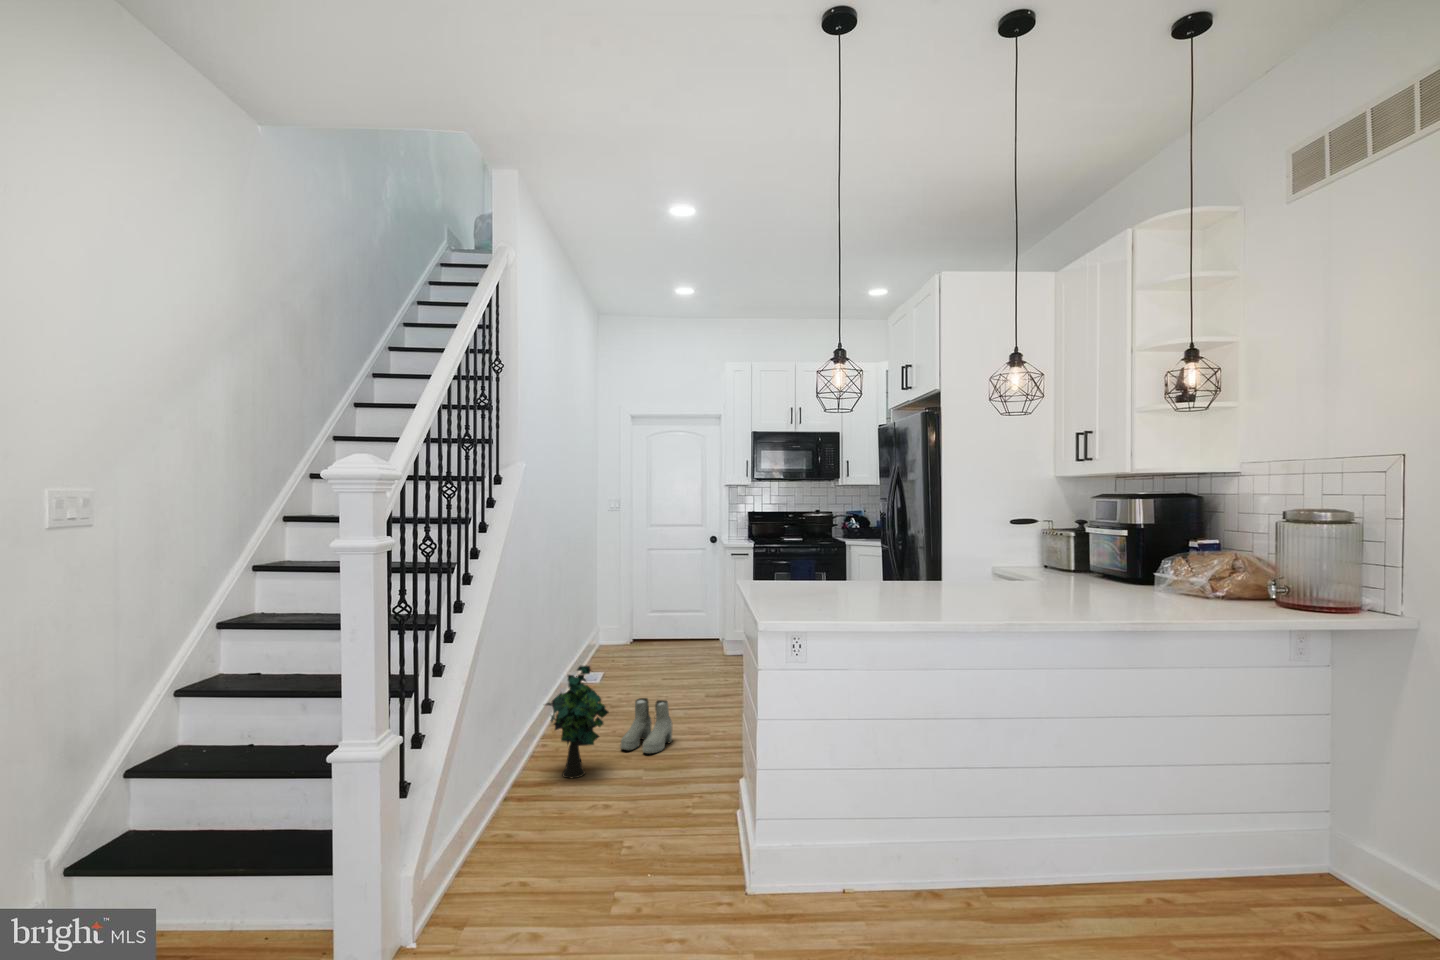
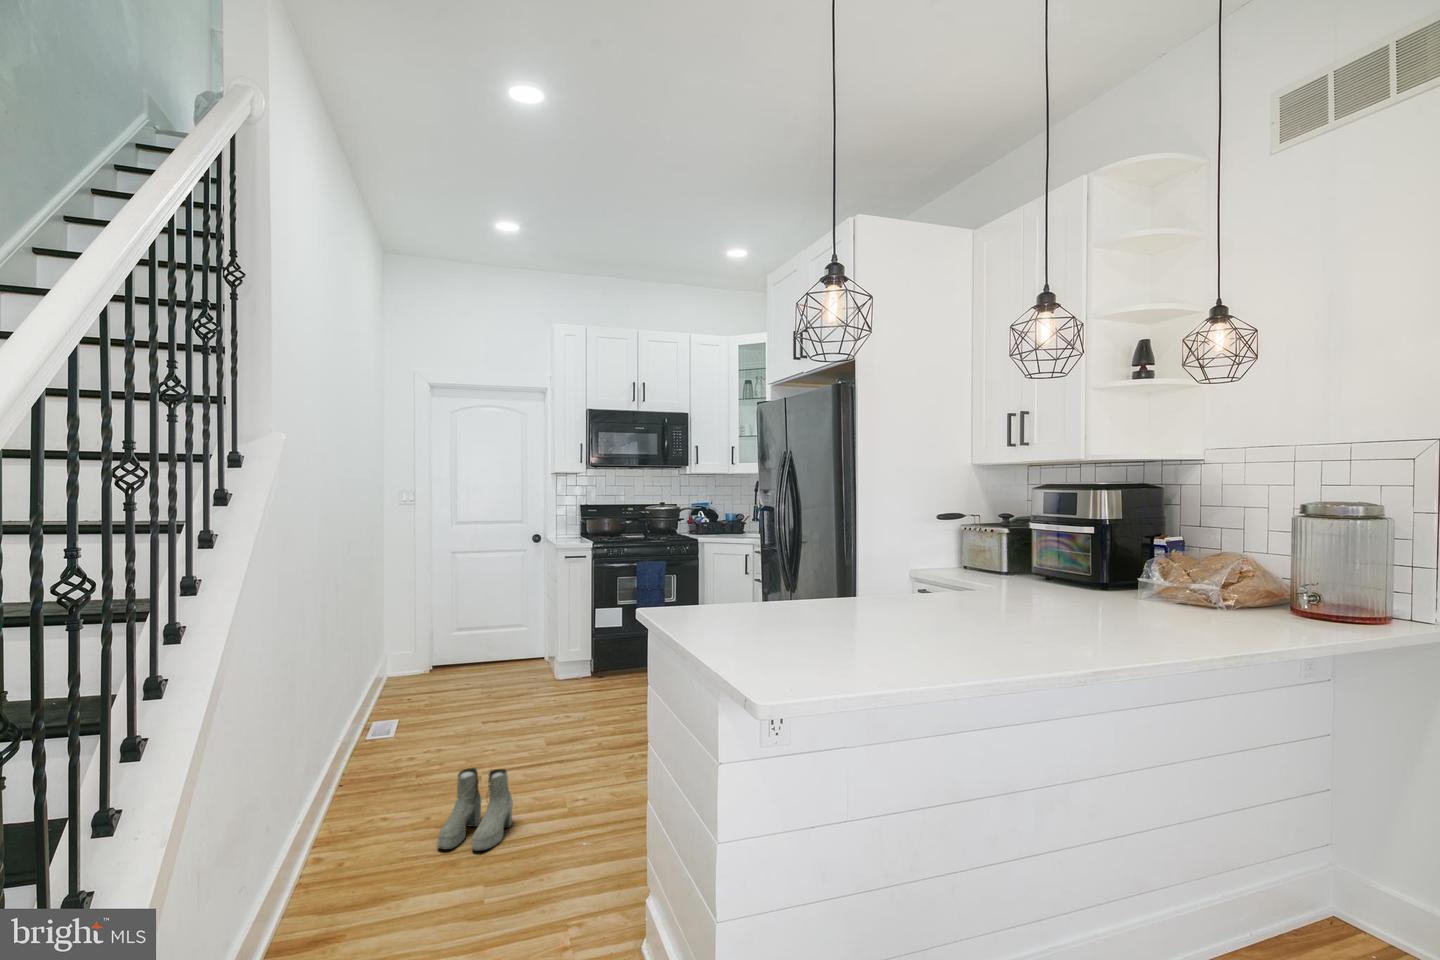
decorative plant: present [546,666,609,778] -> none [314,740,424,916]

